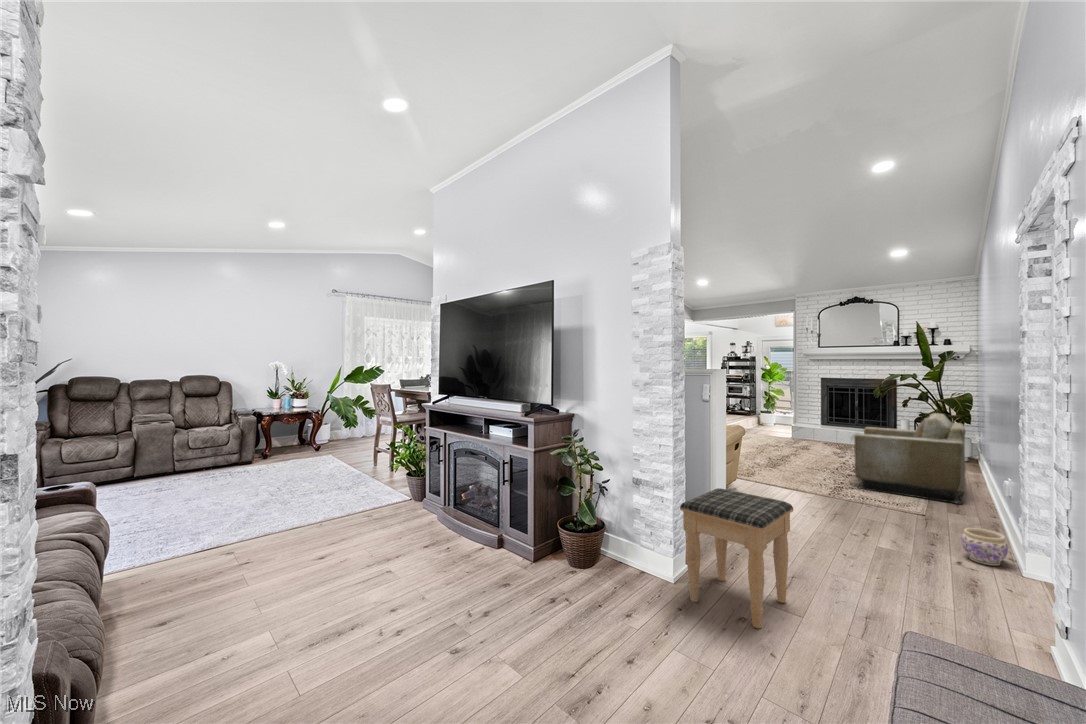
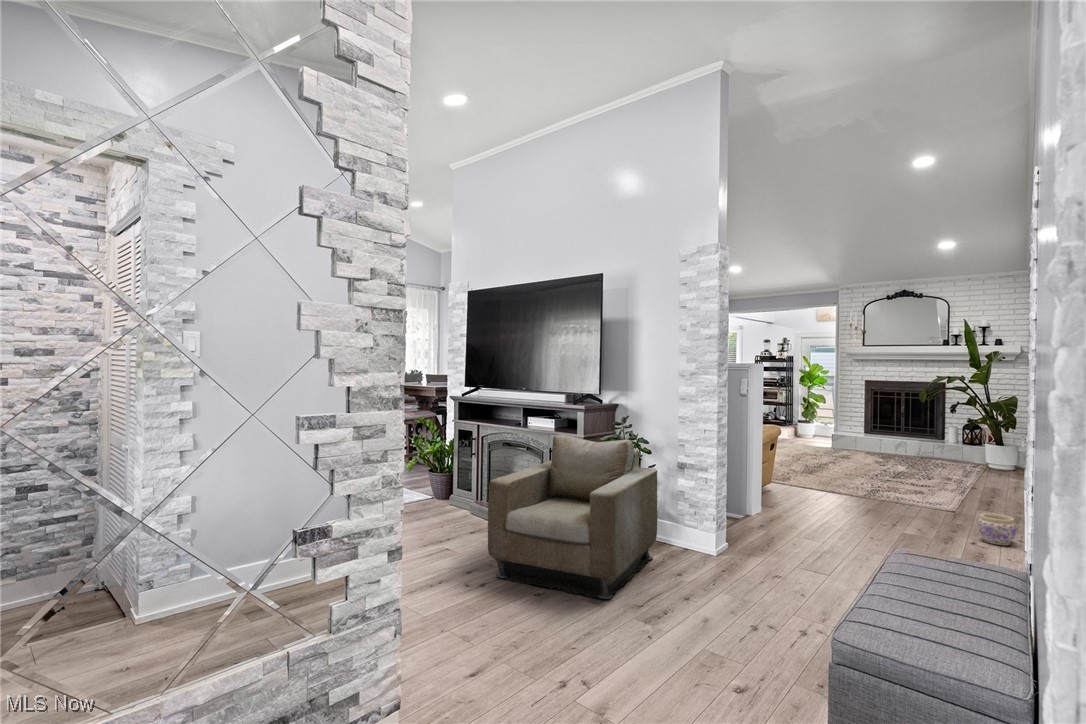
armchair: present [854,413,966,504] -> present [488,434,657,599]
footstool: present [680,488,793,628] -> none [724,471,824,582]

